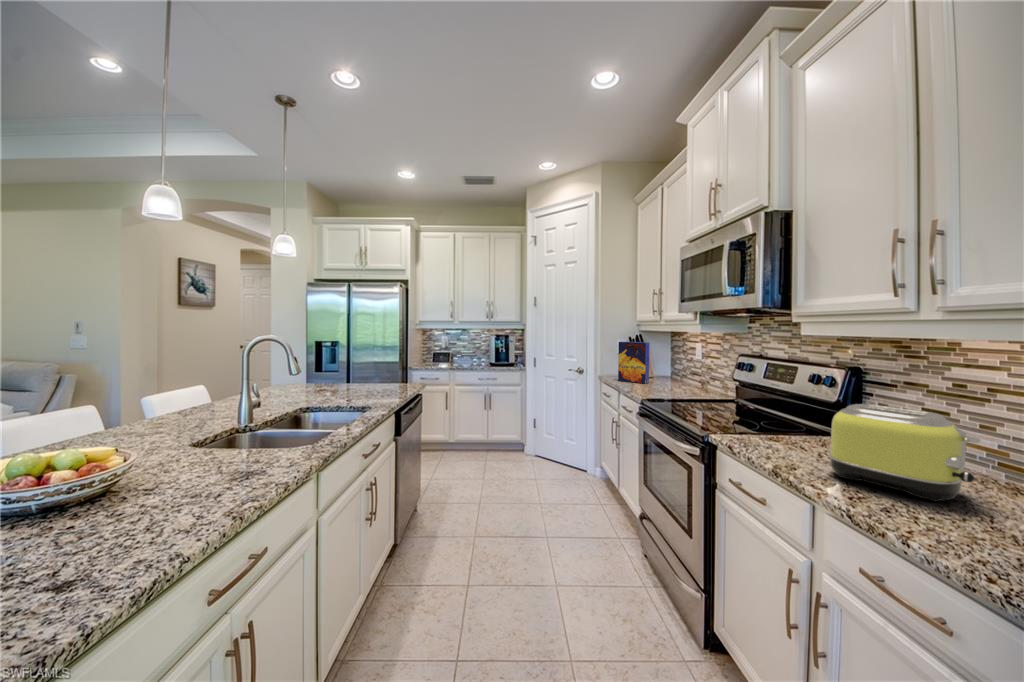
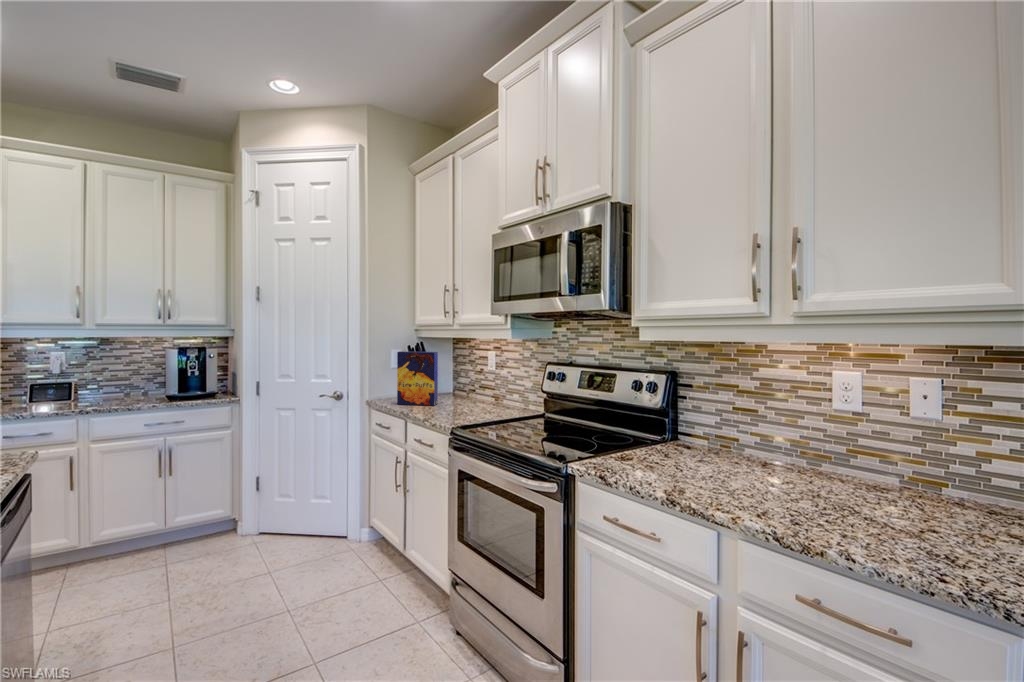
toaster: present [829,404,980,502] -> none [701,409,819,496]

